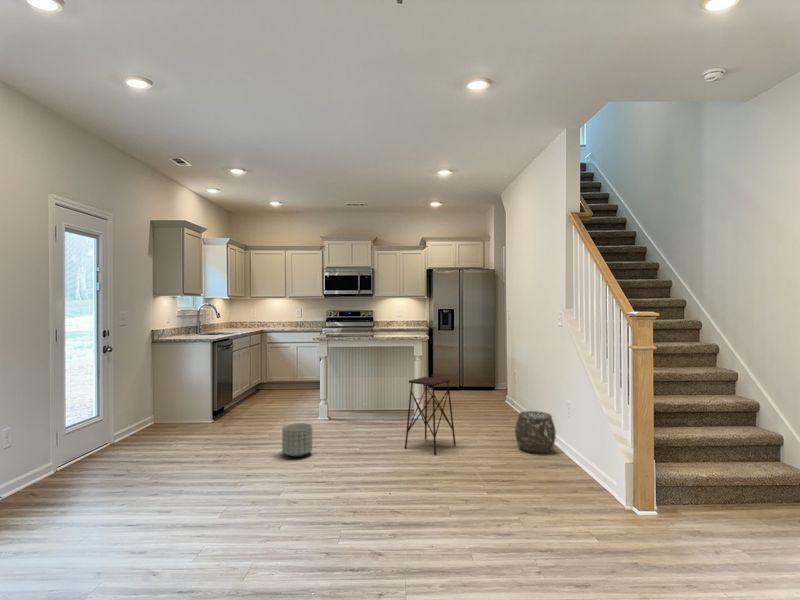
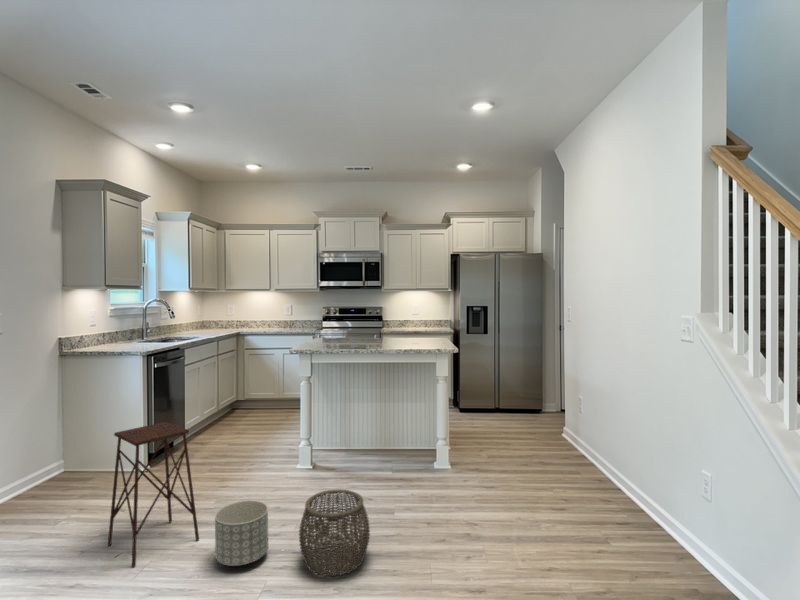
side table: present [405,377,456,455] -> present [108,422,199,567]
woven basket: present [515,411,556,453] -> present [299,489,370,577]

